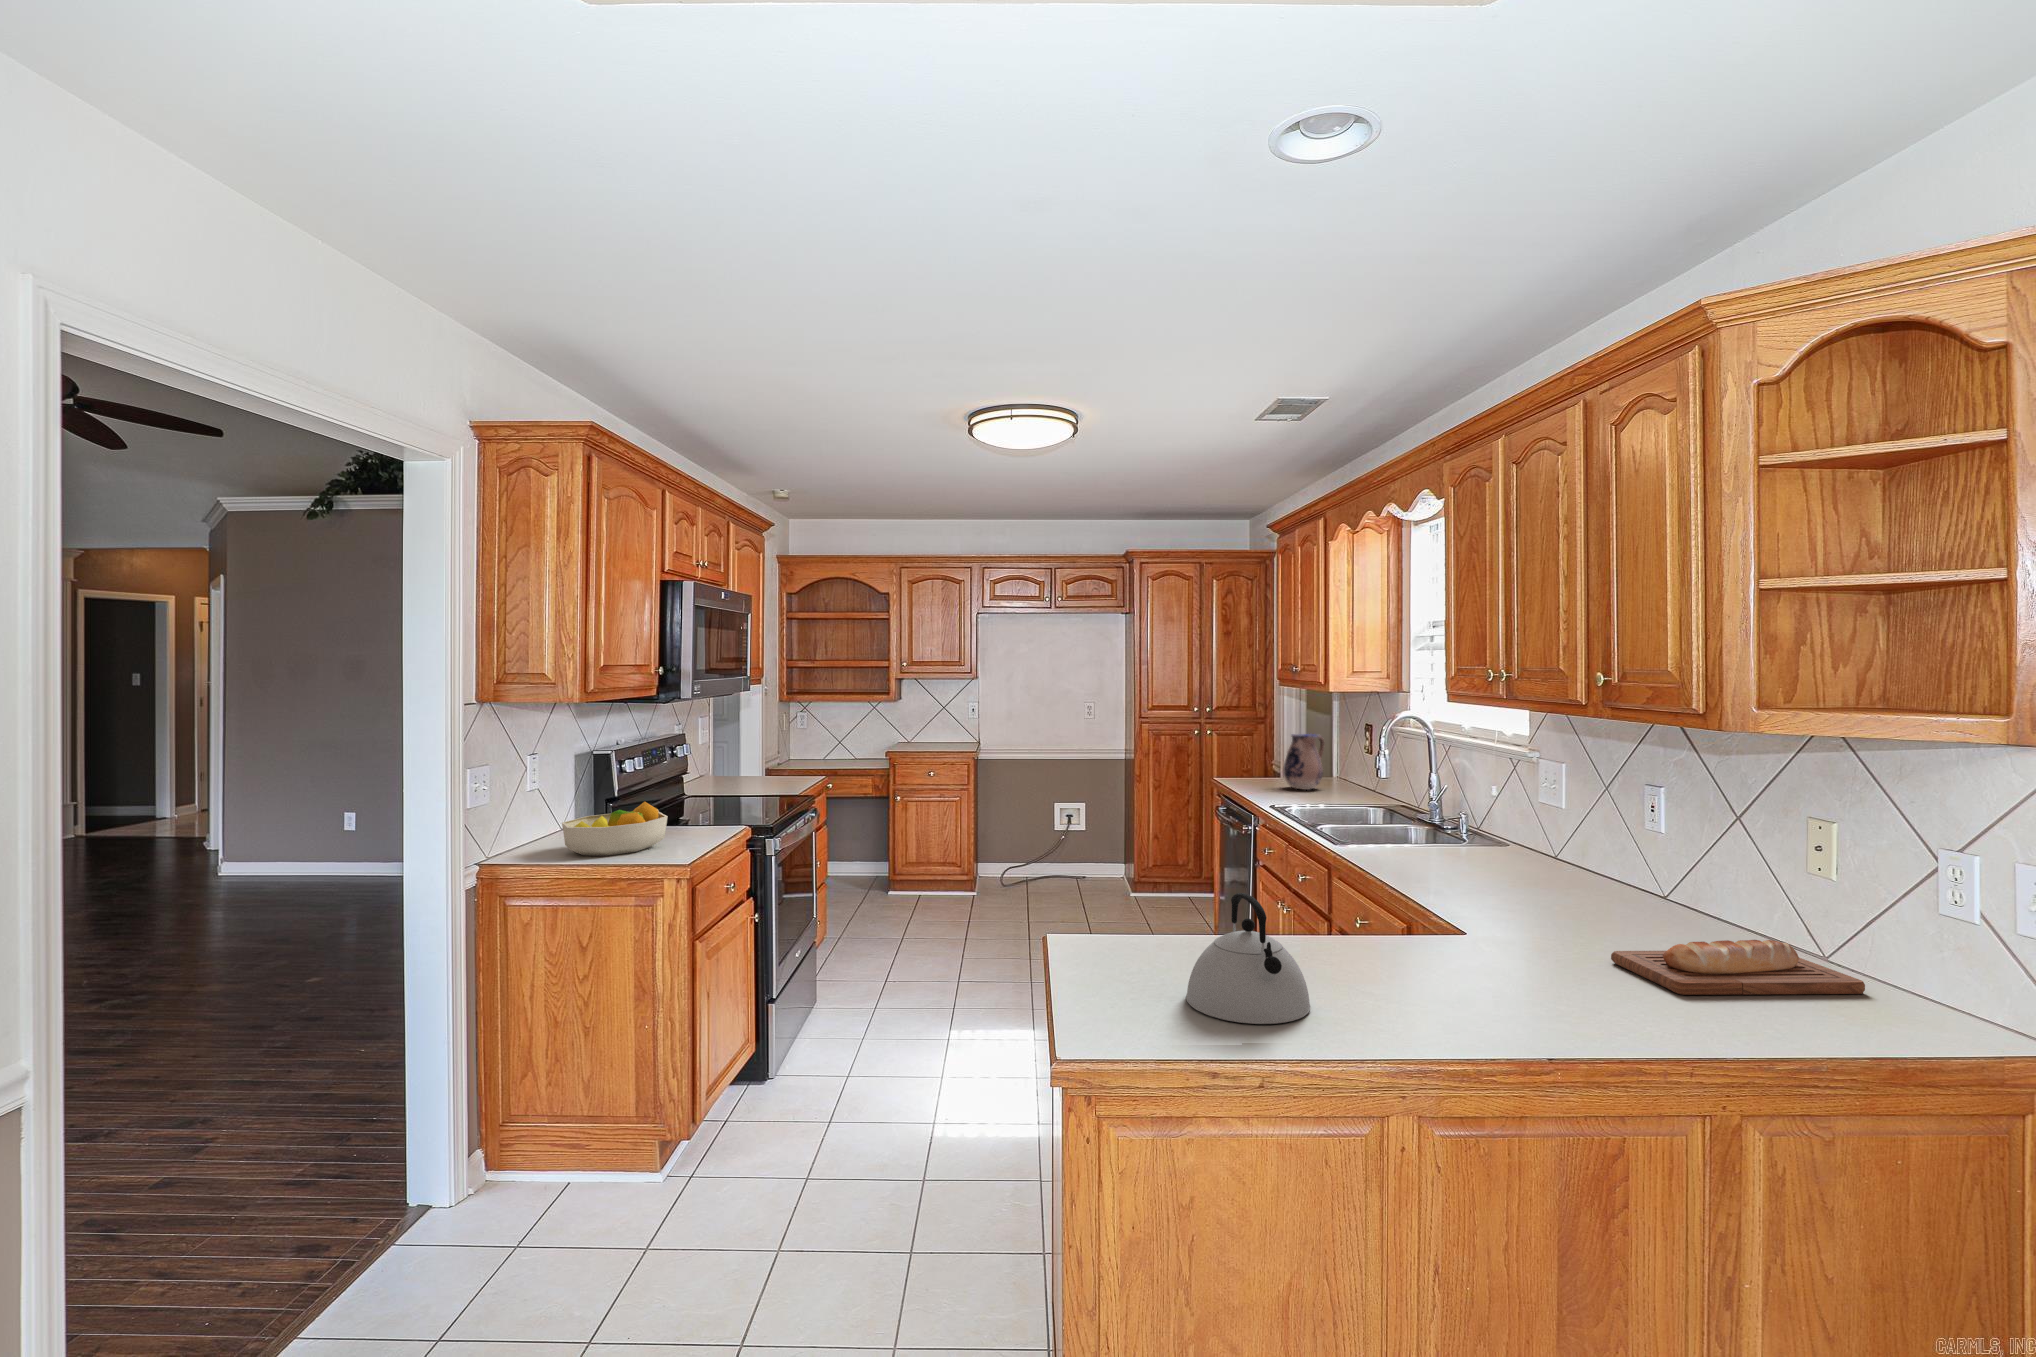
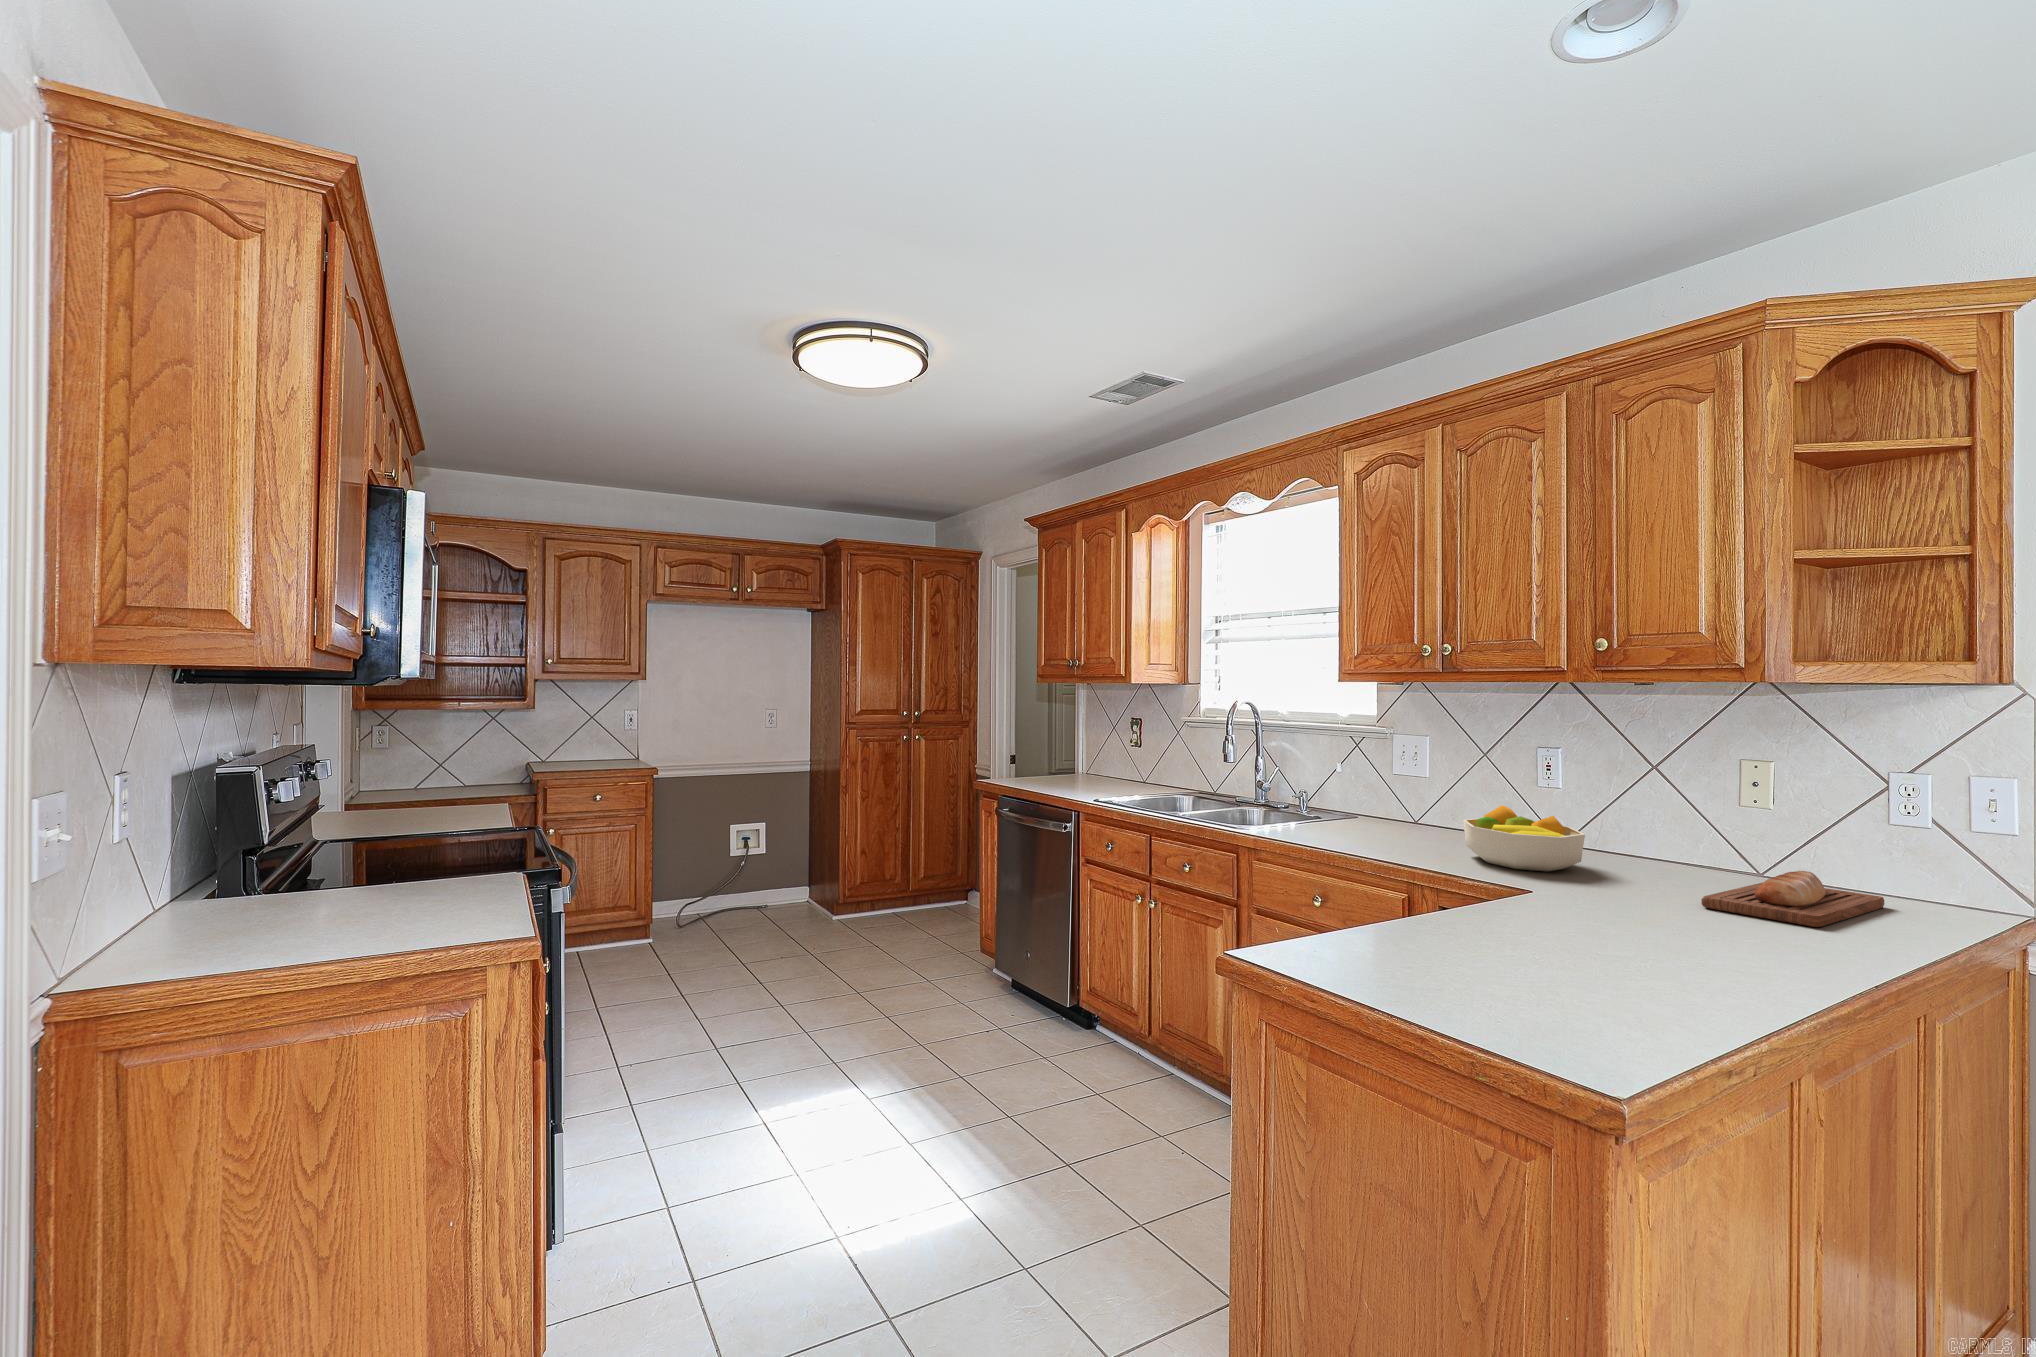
ceramic pitcher: present [1283,734,1325,790] -> none [1055,731,1093,786]
fruit bowl: present [562,802,668,856] -> present [1463,805,1585,872]
kettle: present [1186,893,1311,1024] -> none [1533,870,1710,1026]

